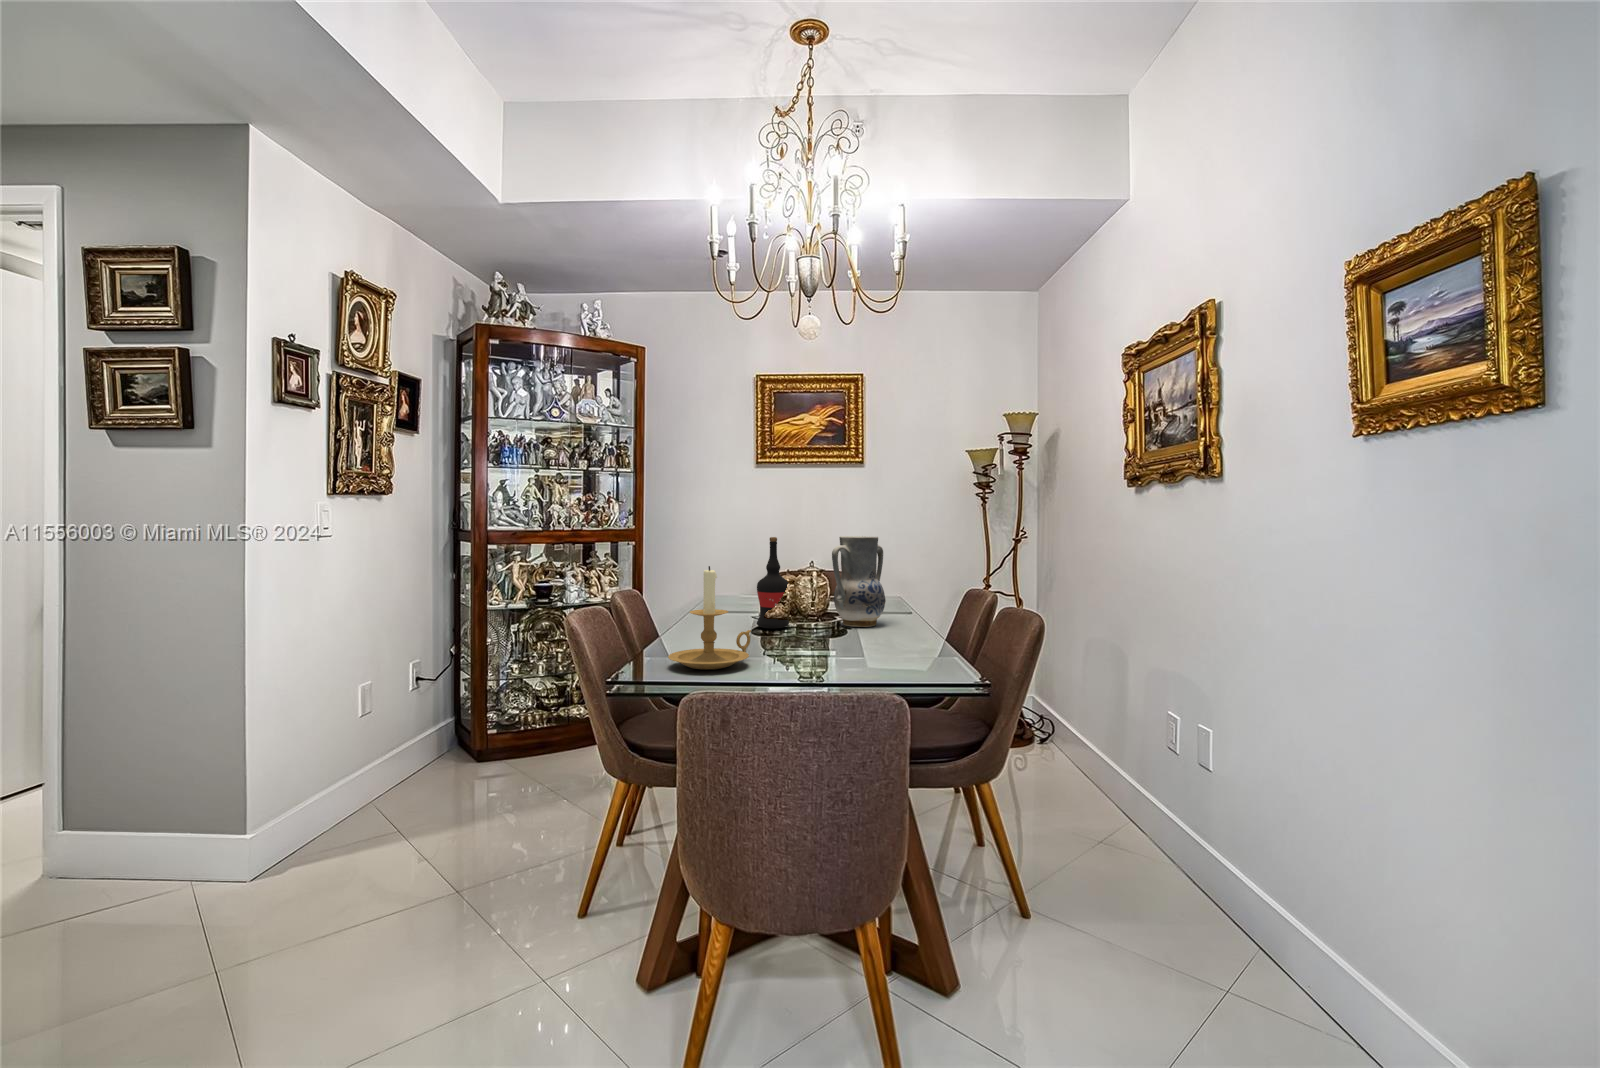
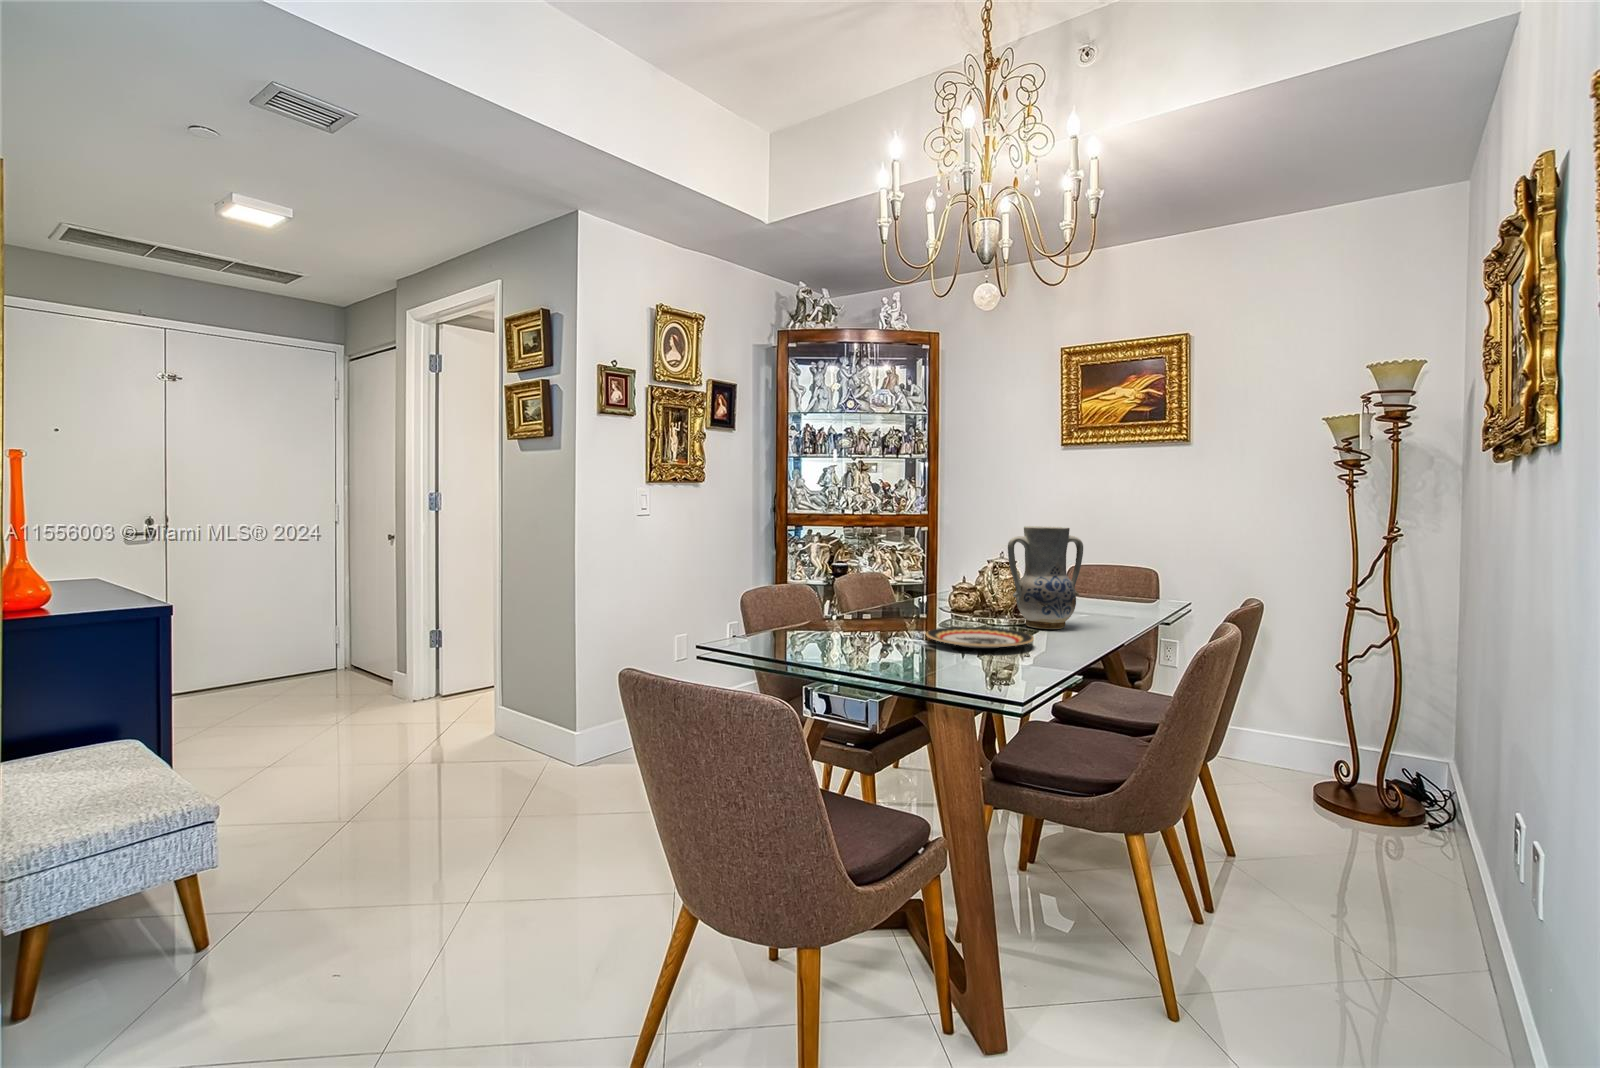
wine bottle: present [757,537,789,629] -> none [929,526,964,621]
candle holder: present [668,566,751,670] -> none [762,550,852,648]
plate: none [803,629,901,649] -> present [926,627,1034,648]

